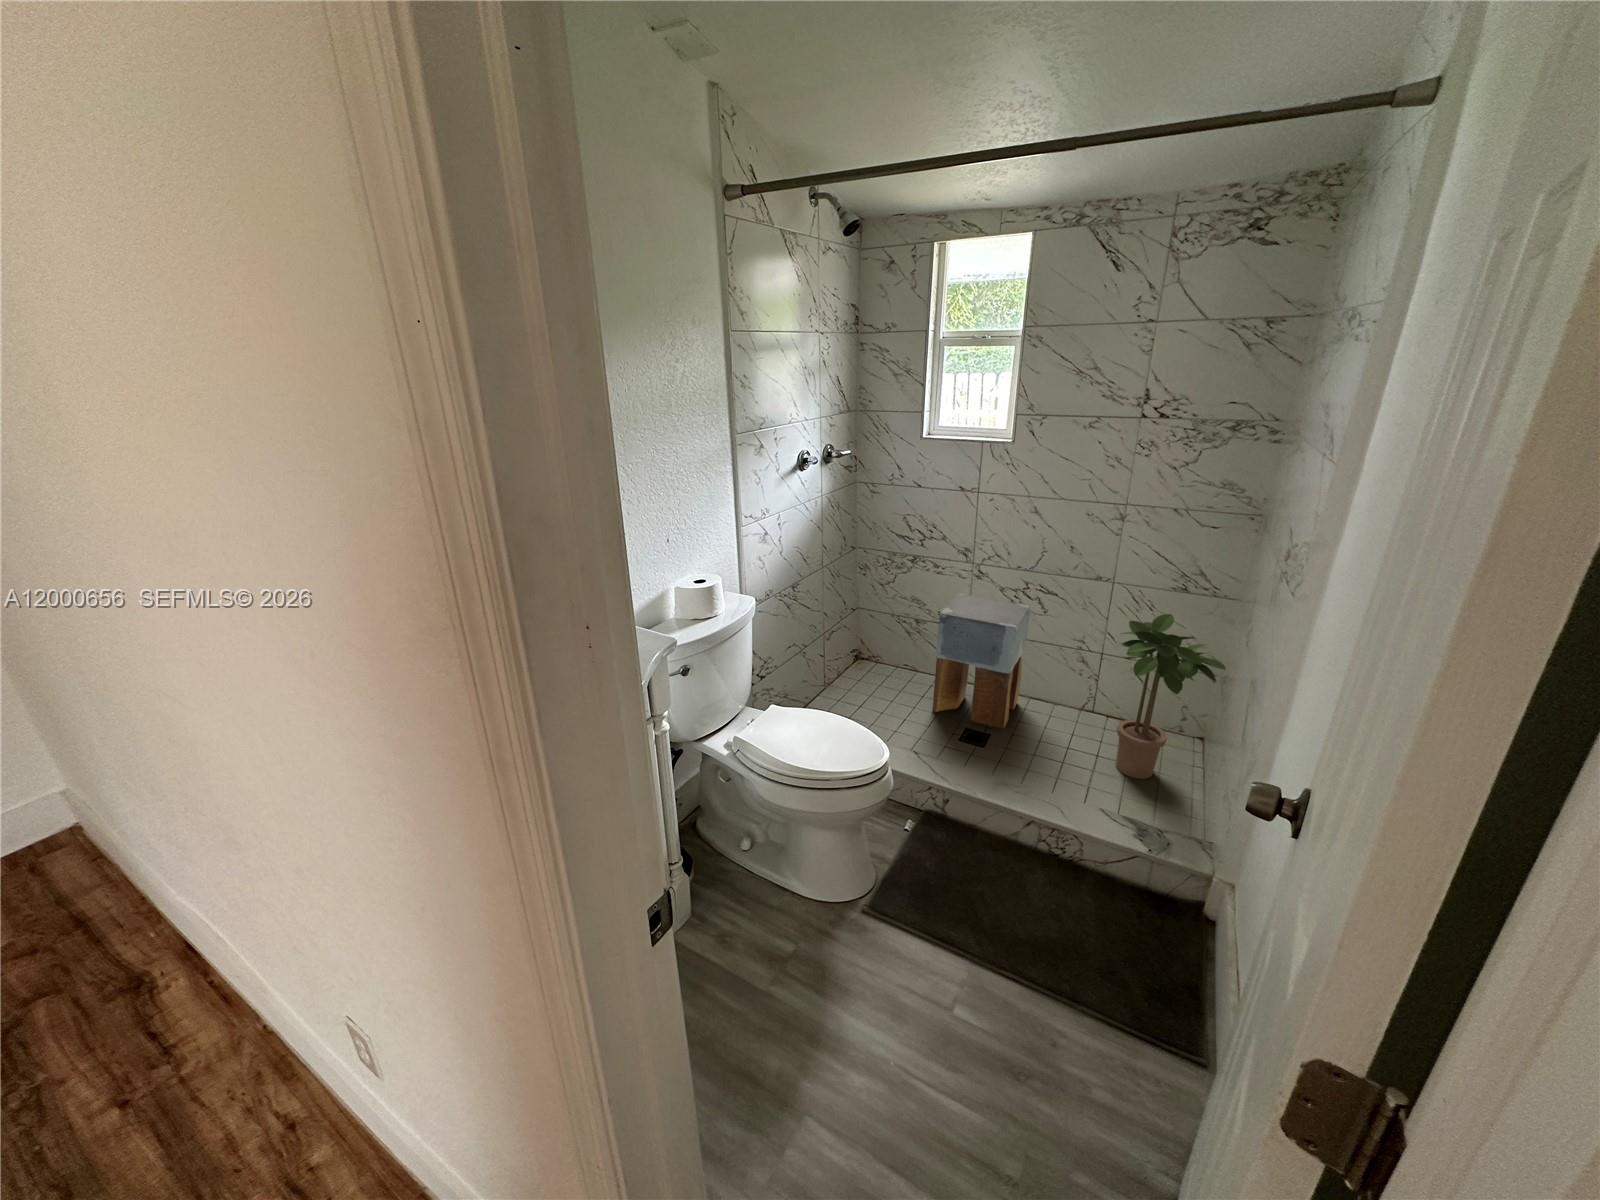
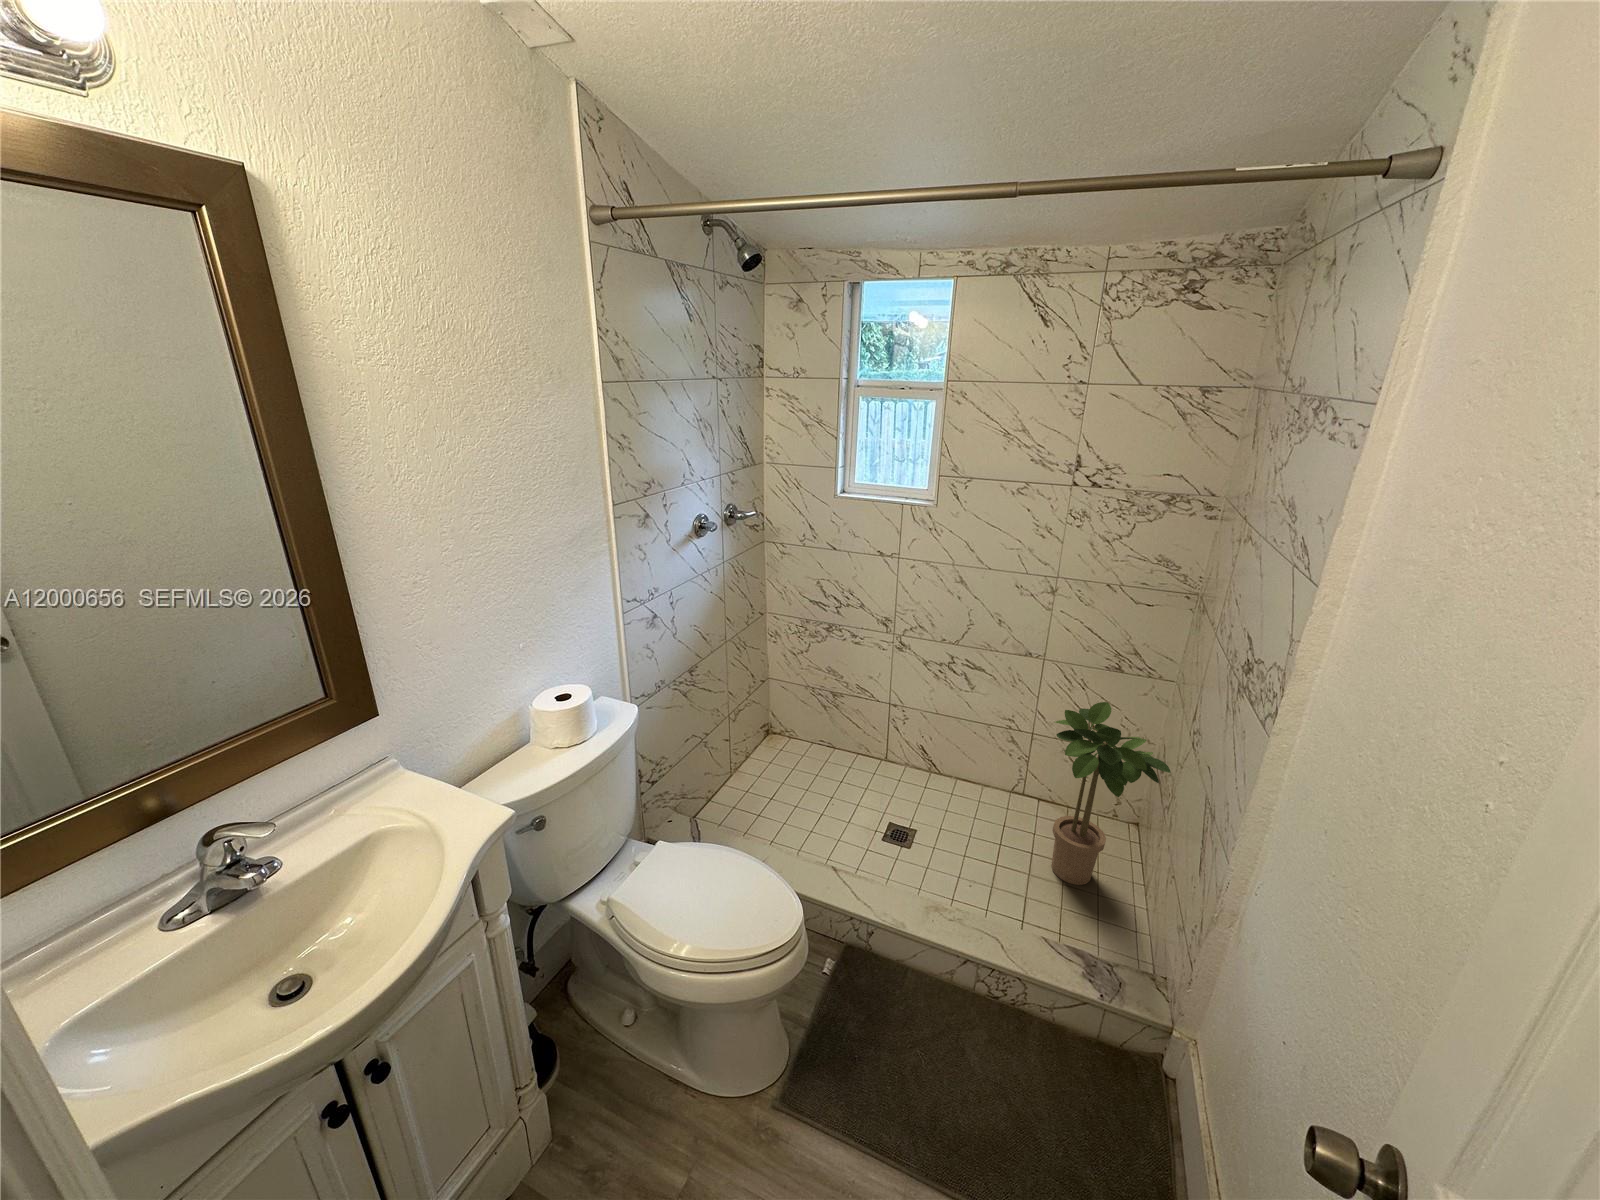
stool: present [932,594,1030,729] -> none [852,667,956,824]

